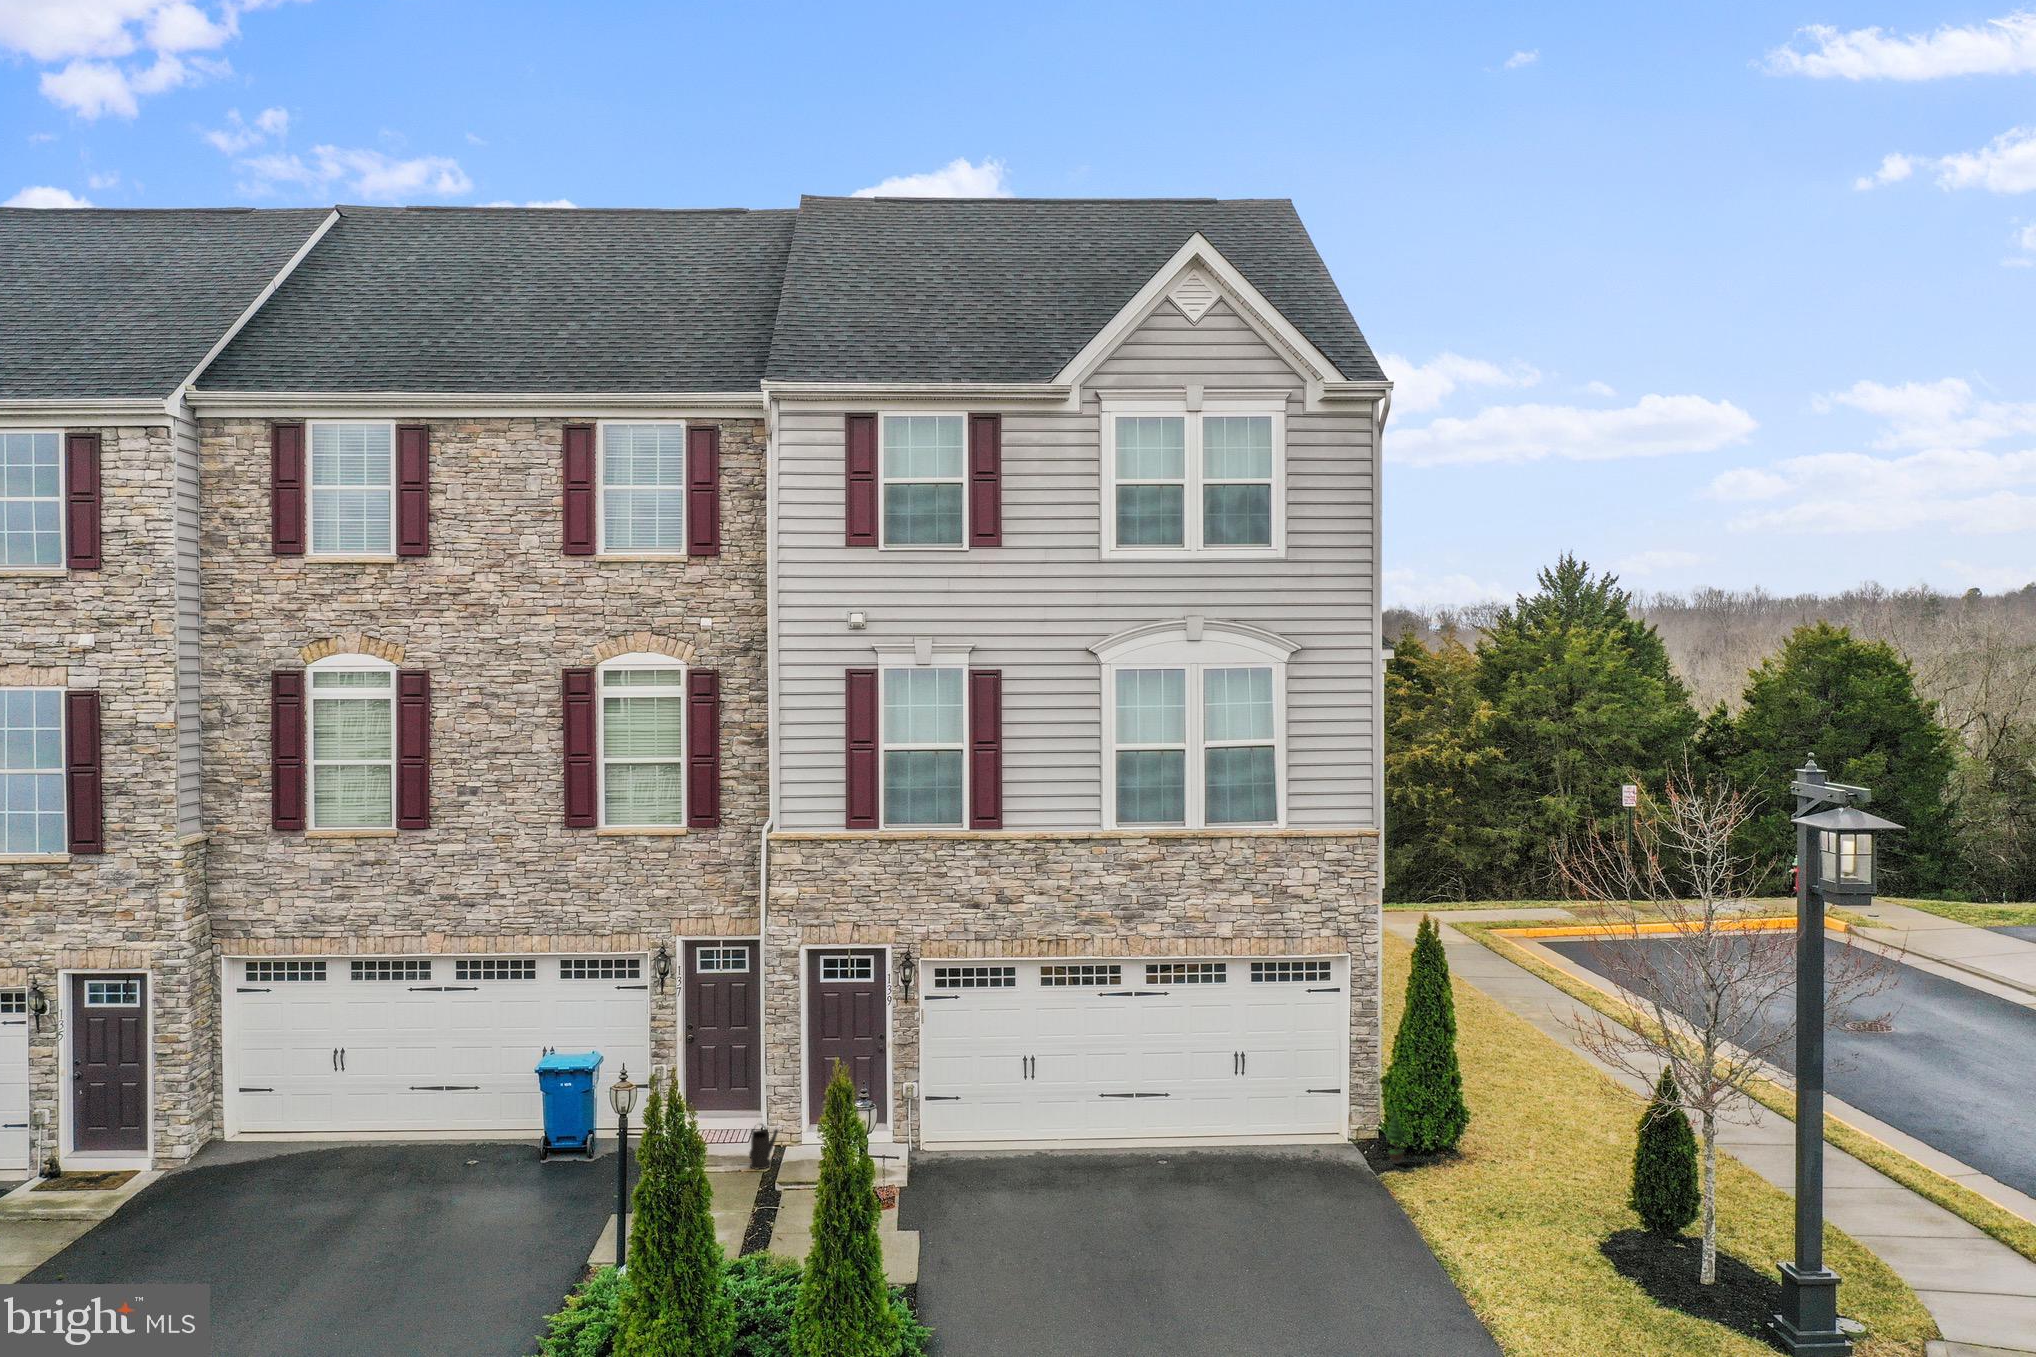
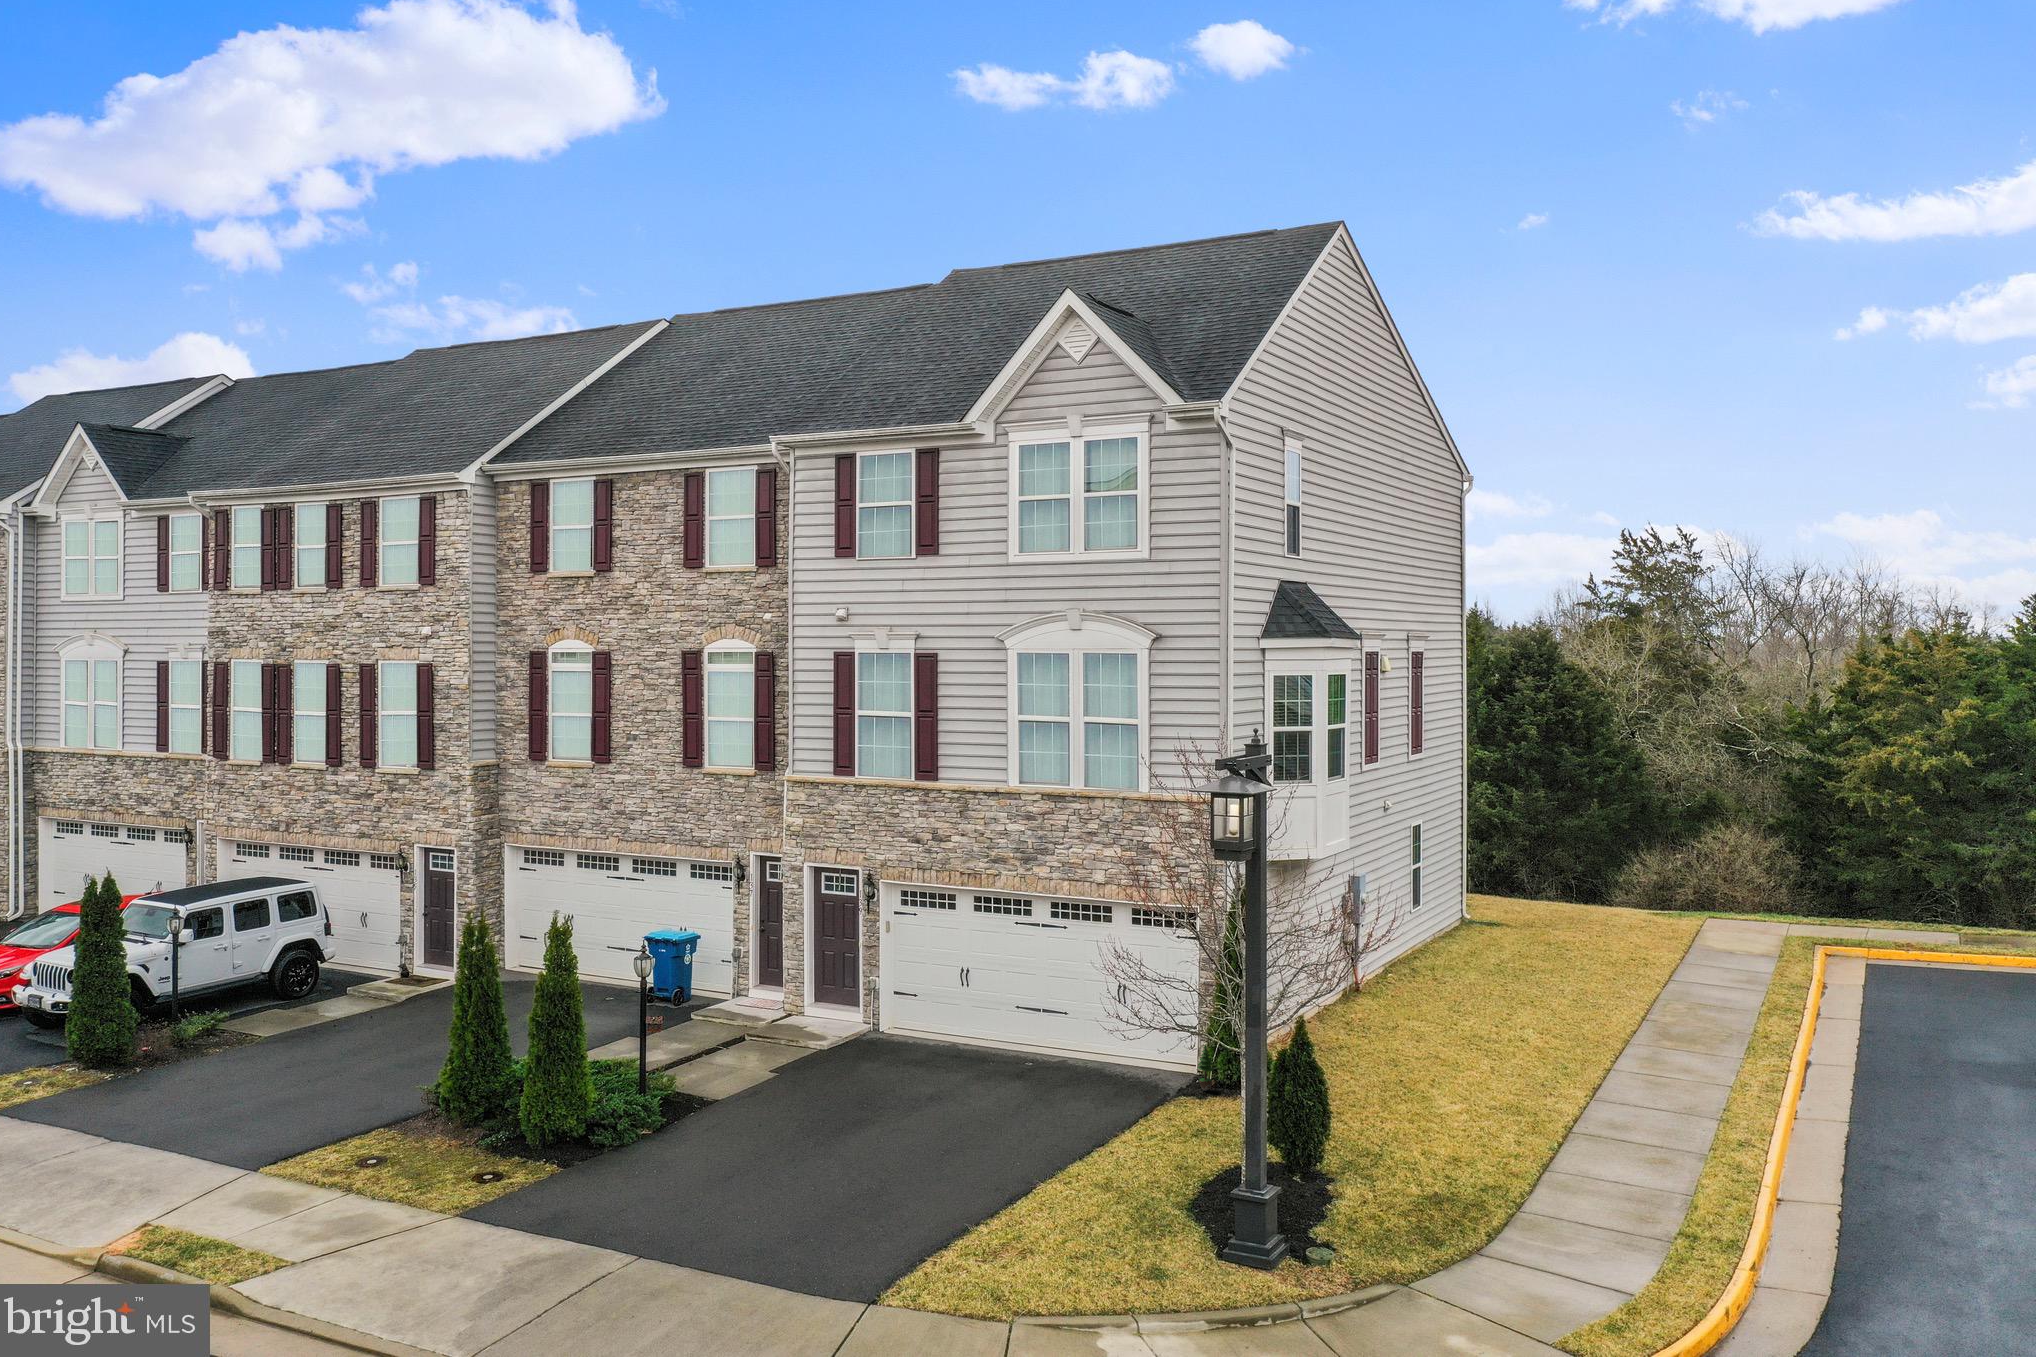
watering can: present [749,1124,778,1169] -> none [760,992,795,1026]

